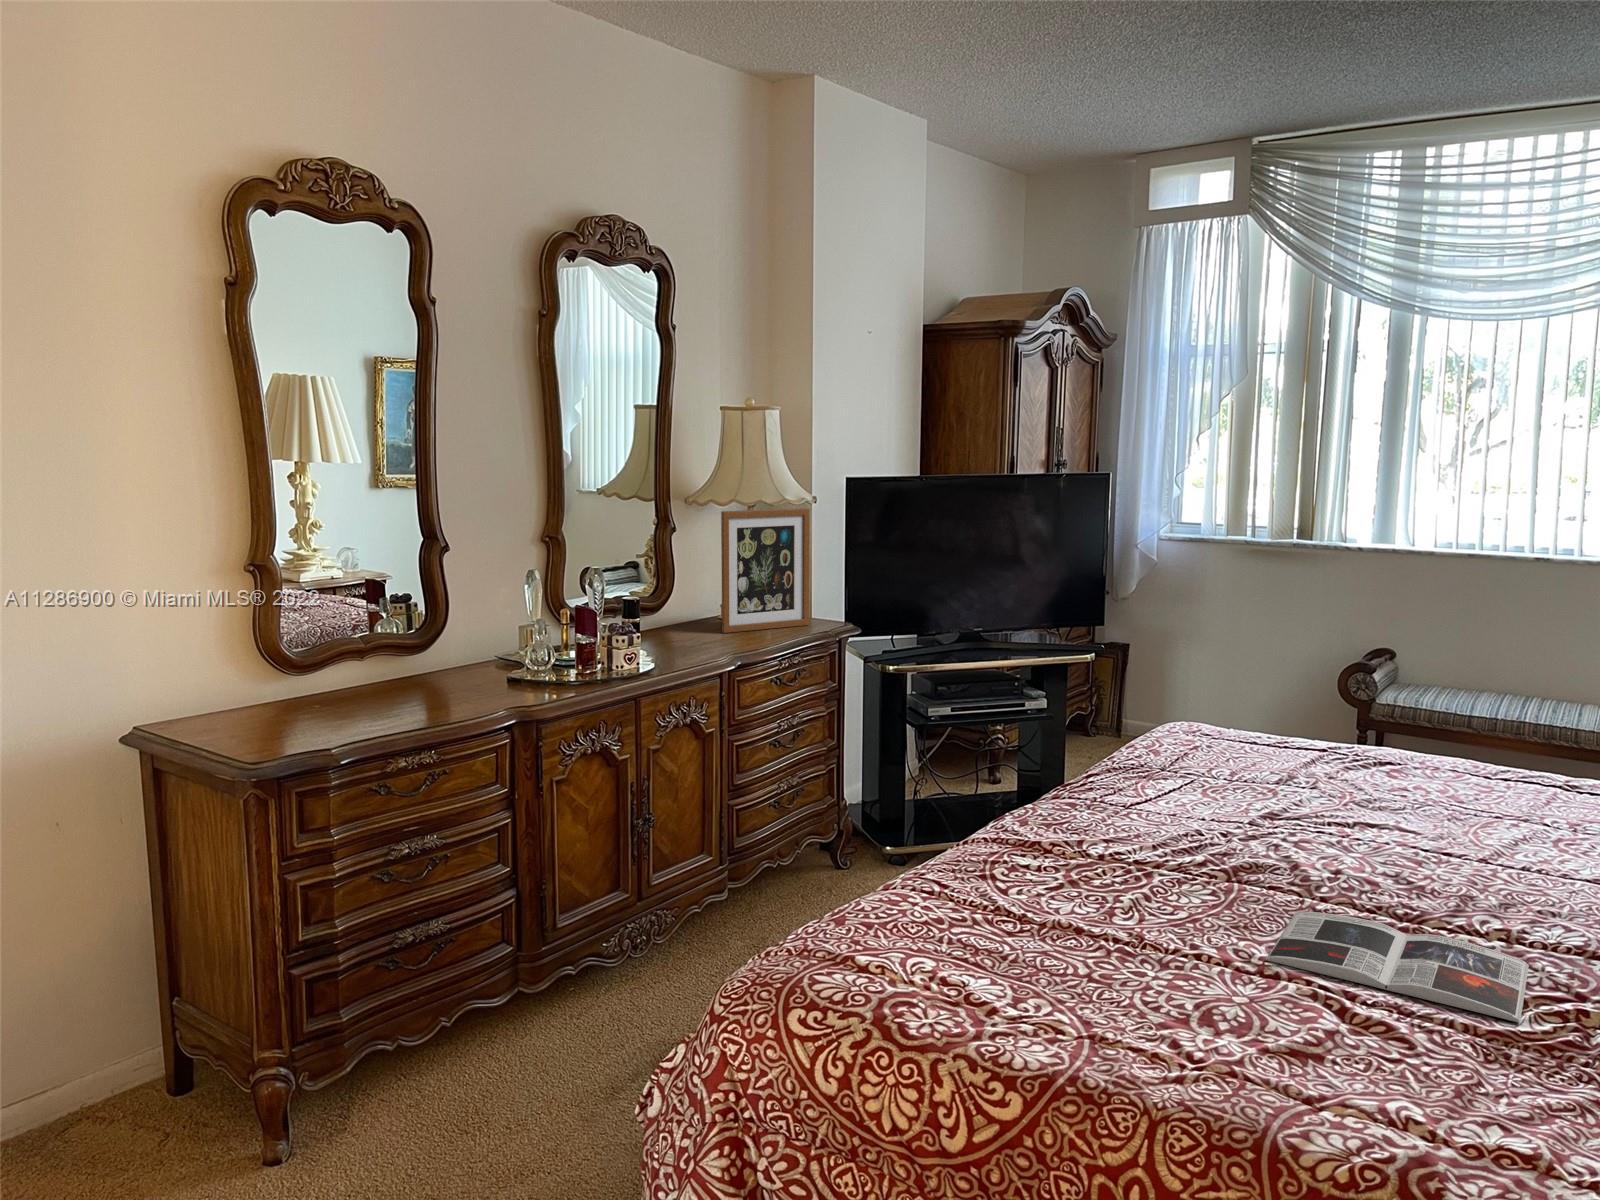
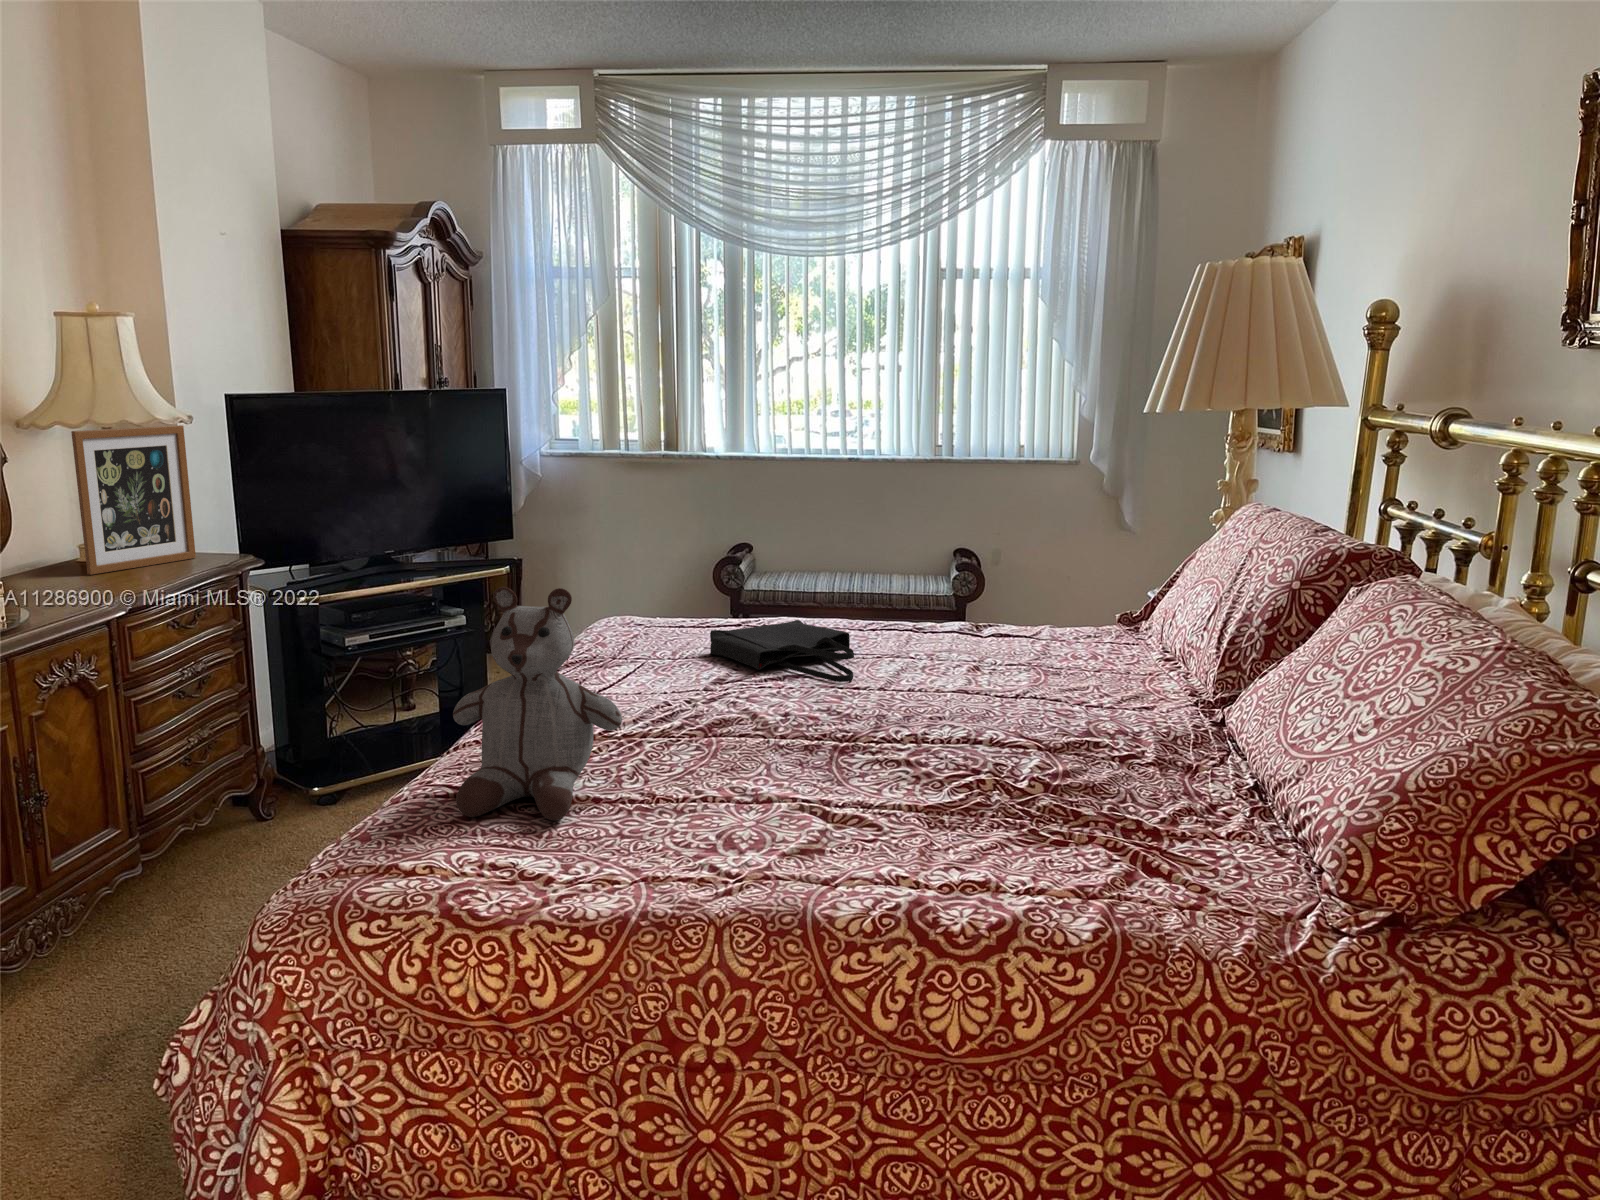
stuffed bear: none [930,690,1114,945] -> present [453,587,622,820]
tote bag: none [1274,755,1453,842] -> present [710,620,854,682]
magazine: present [1266,912,1529,1023] -> none [757,746,944,796]

